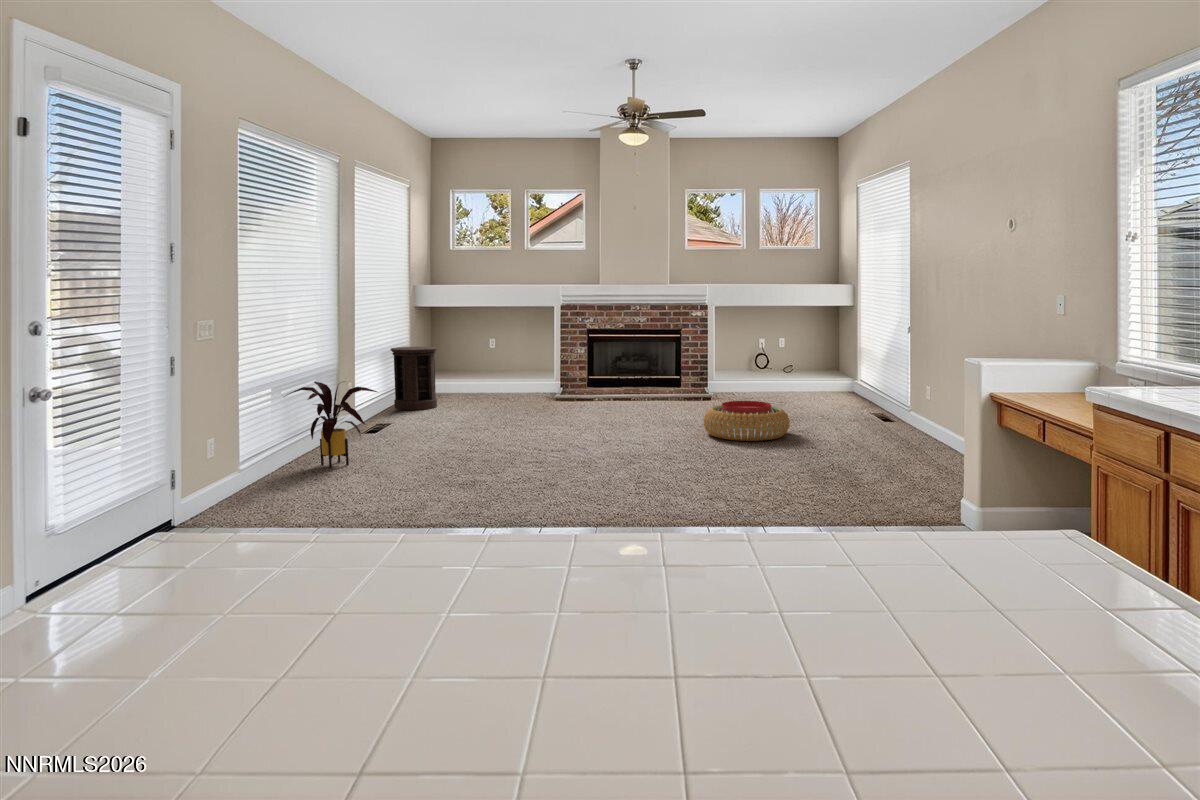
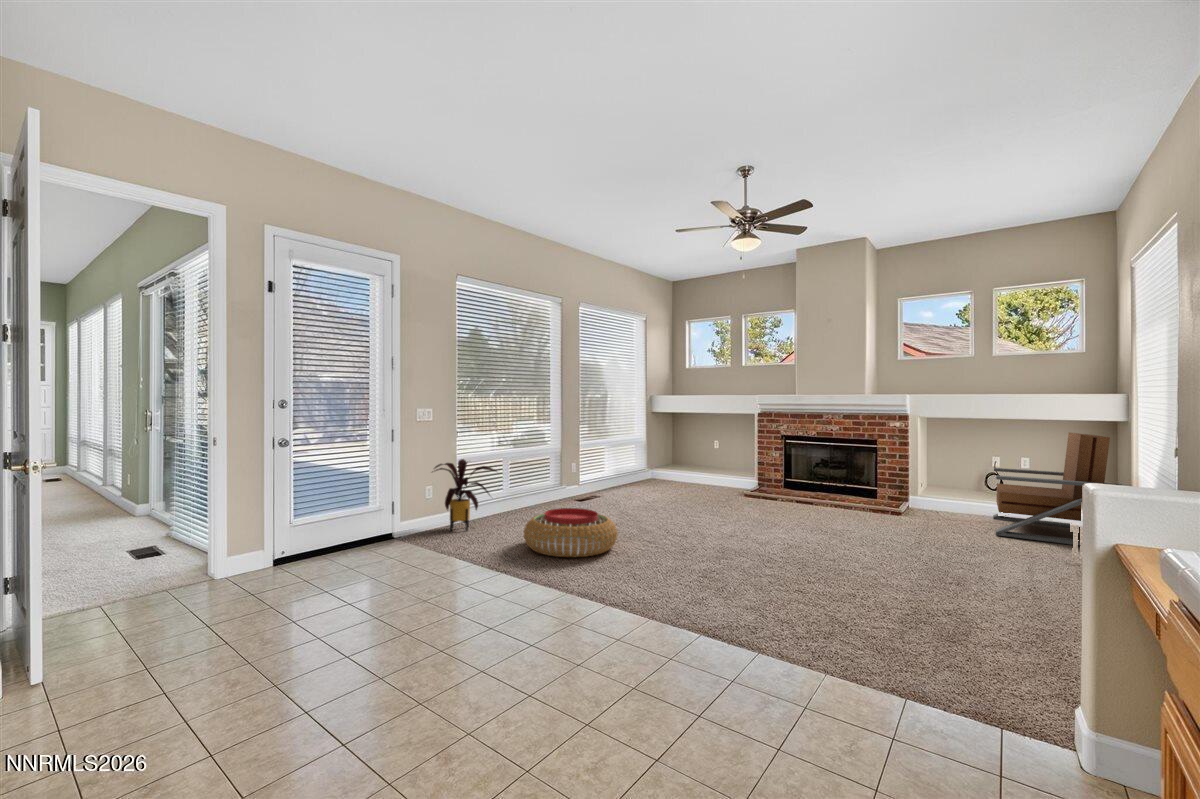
lounge chair: none [773,316,871,405] -> present [993,432,1122,546]
side table: present [391,347,437,410] -> none [601,441,638,493]
pouf: present [703,401,790,441] -> present [524,508,617,557]

